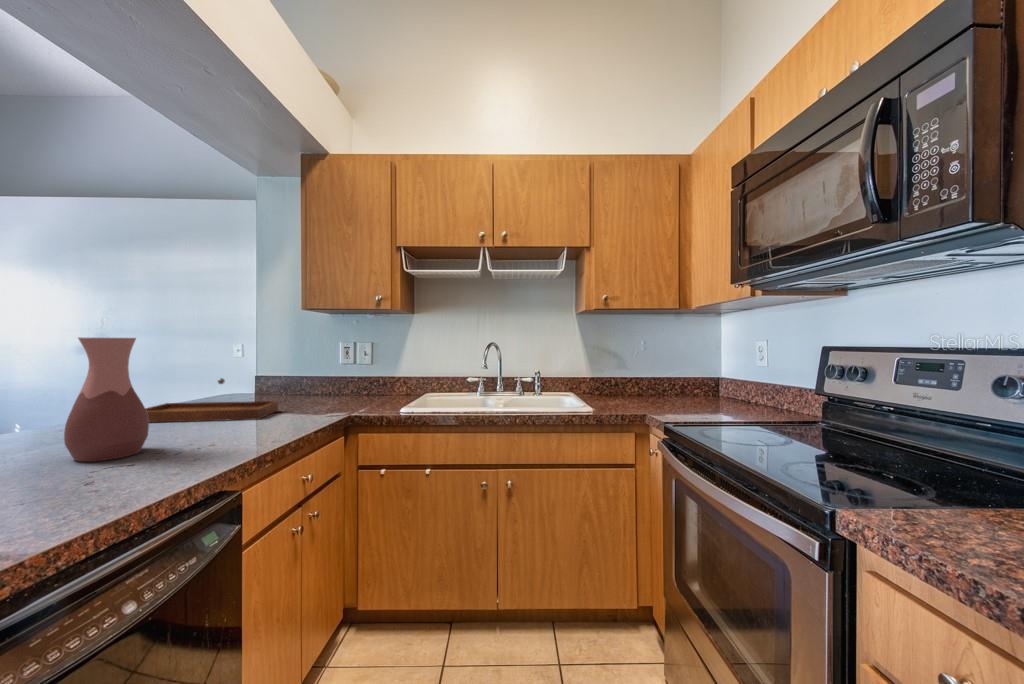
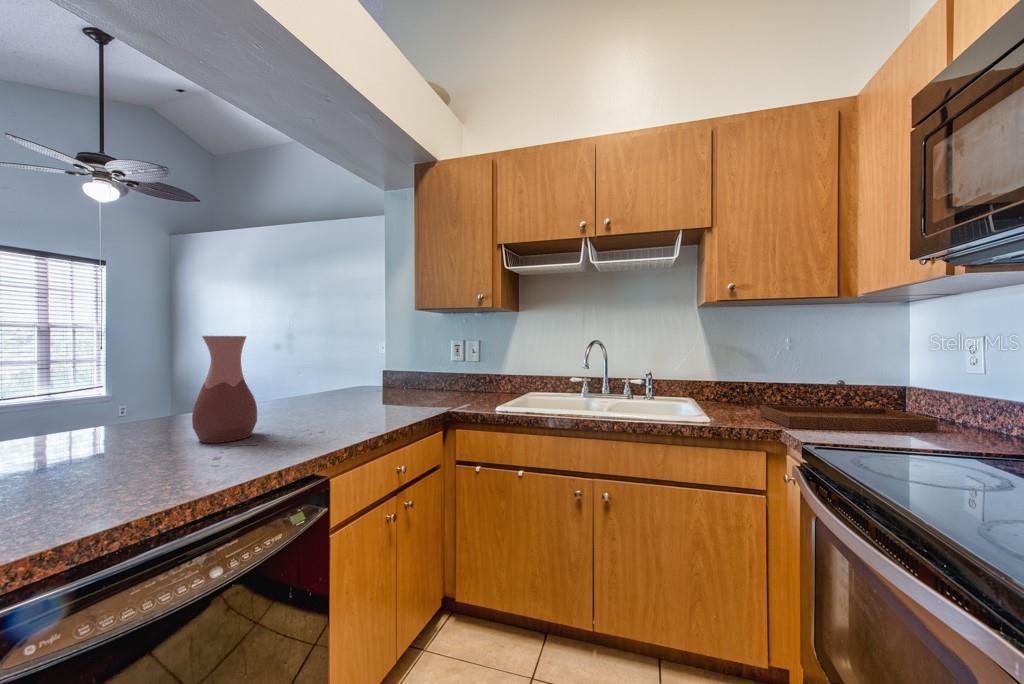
tray: present [146,378,278,422] -> present [760,380,938,433]

